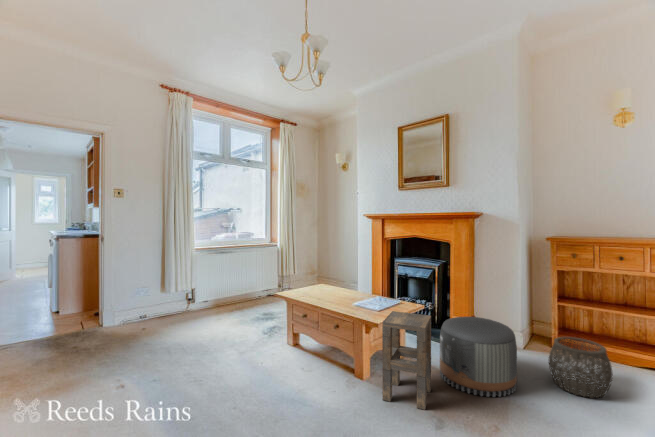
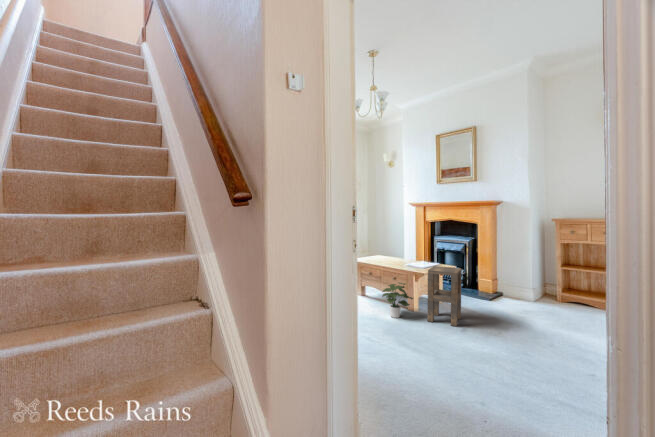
pouf: present [440,317,517,397] -> none [468,273,523,323]
woven basket: present [549,337,613,398] -> none [548,287,594,326]
potted plant: none [315,338,364,394] -> present [382,283,413,318]

